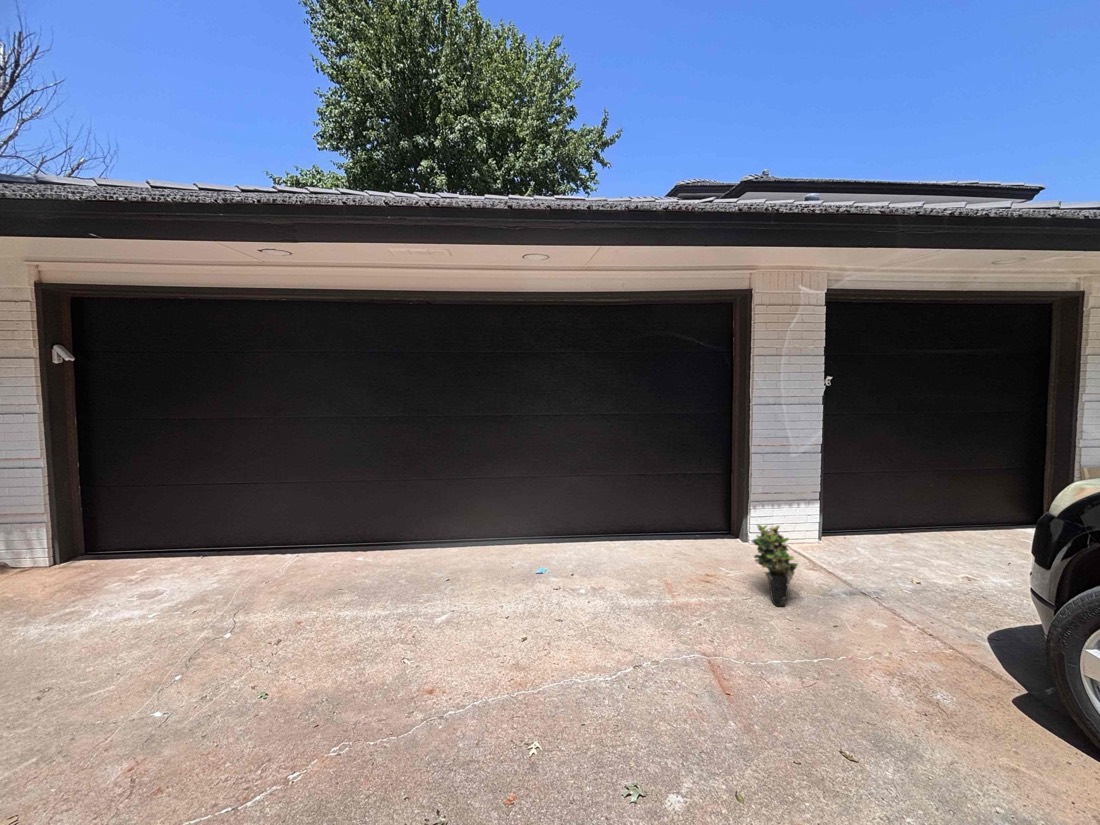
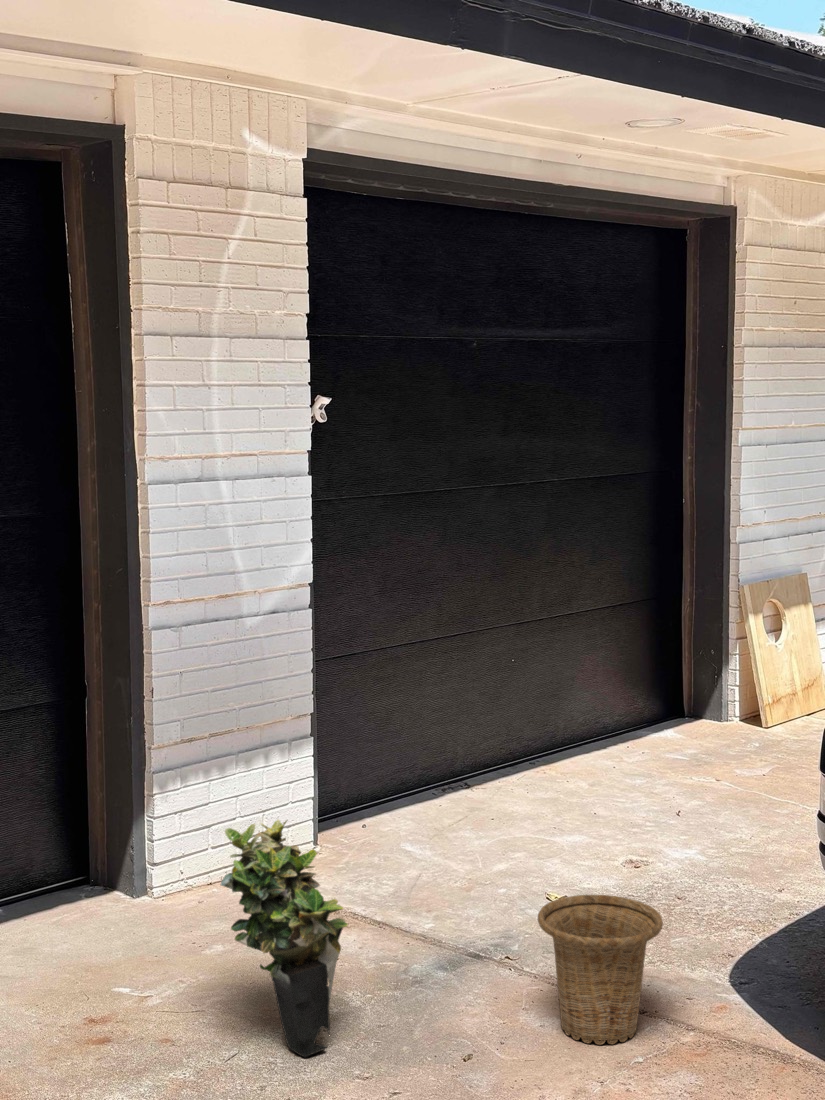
basket: none [878,579,939,642] -> present [538,895,663,1045]

